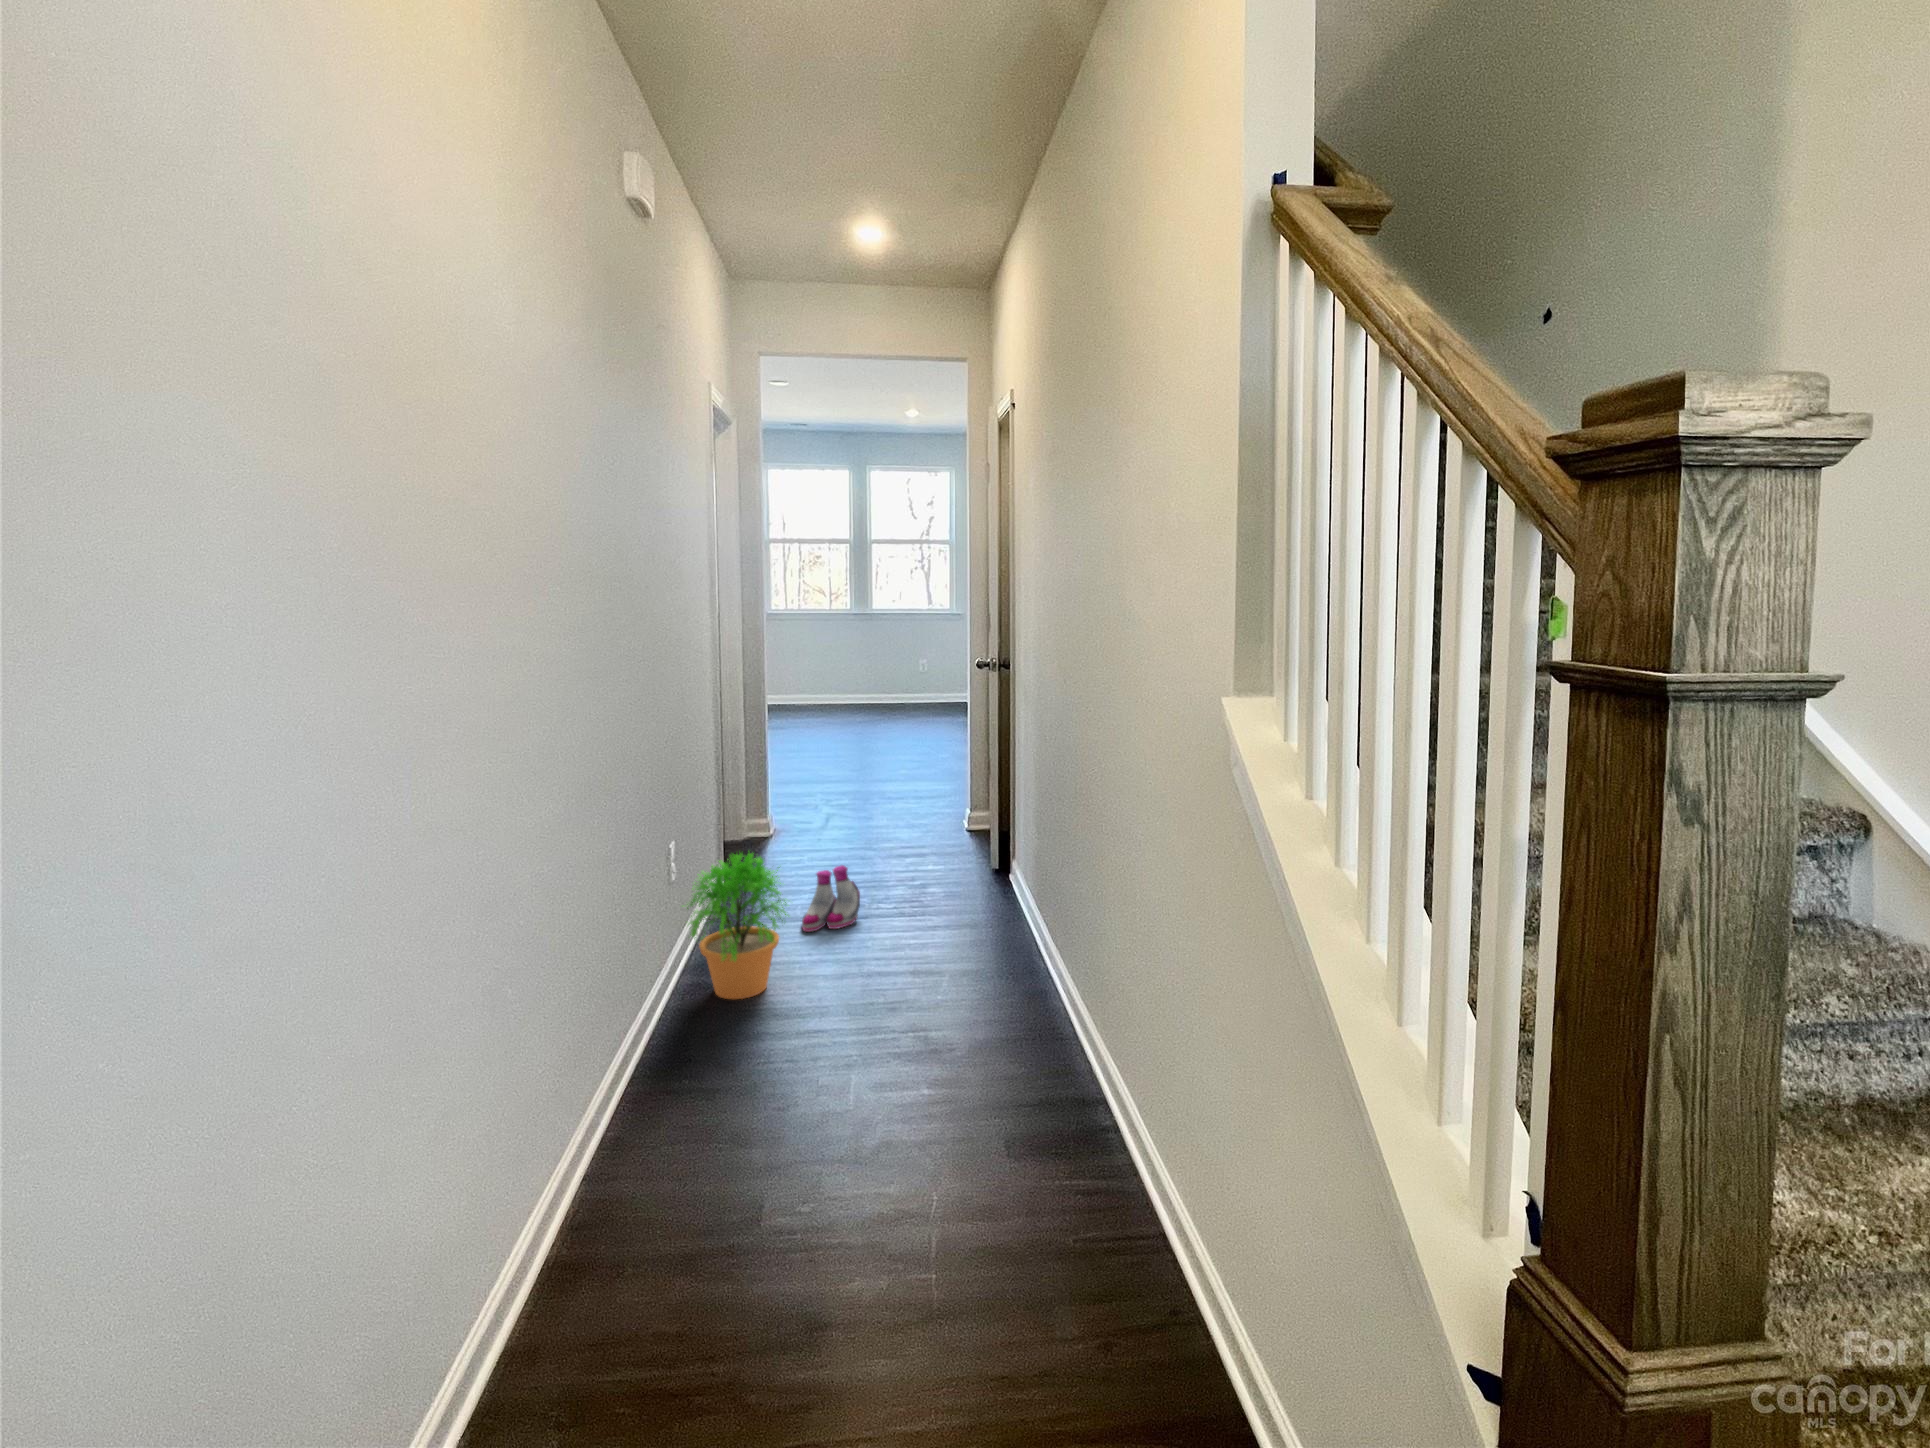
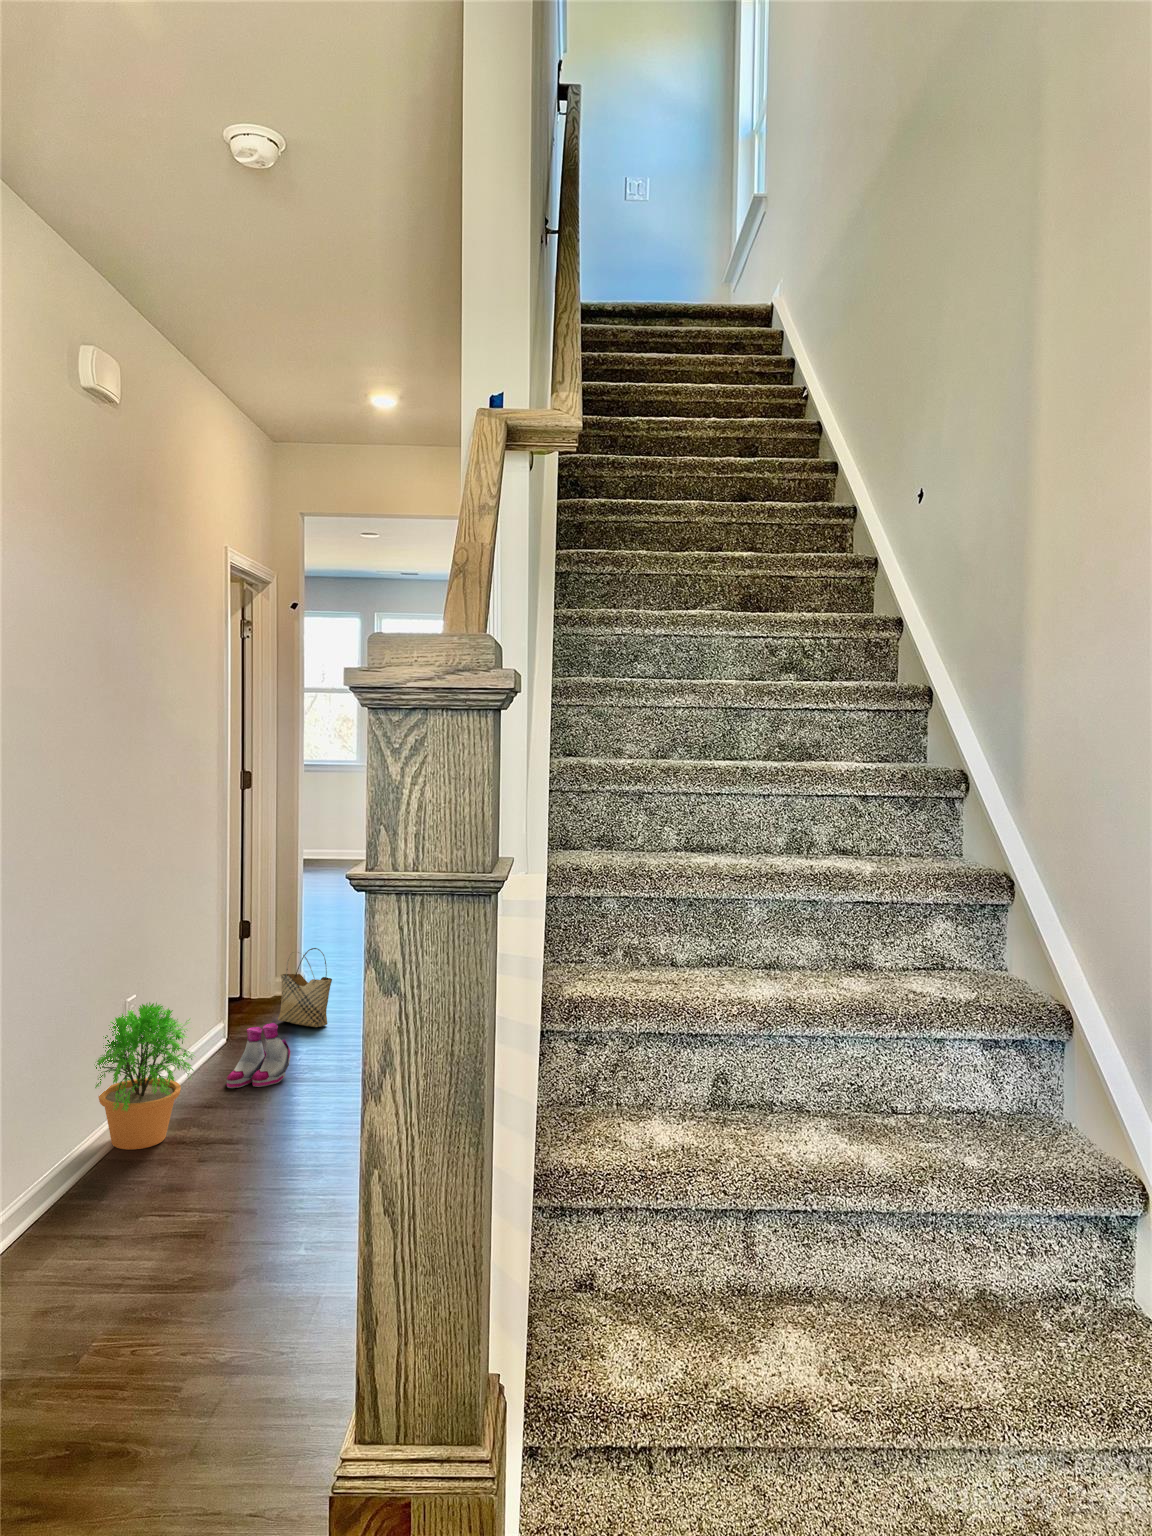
woven basket: none [822,789,875,867] -> present [278,948,332,1027]

